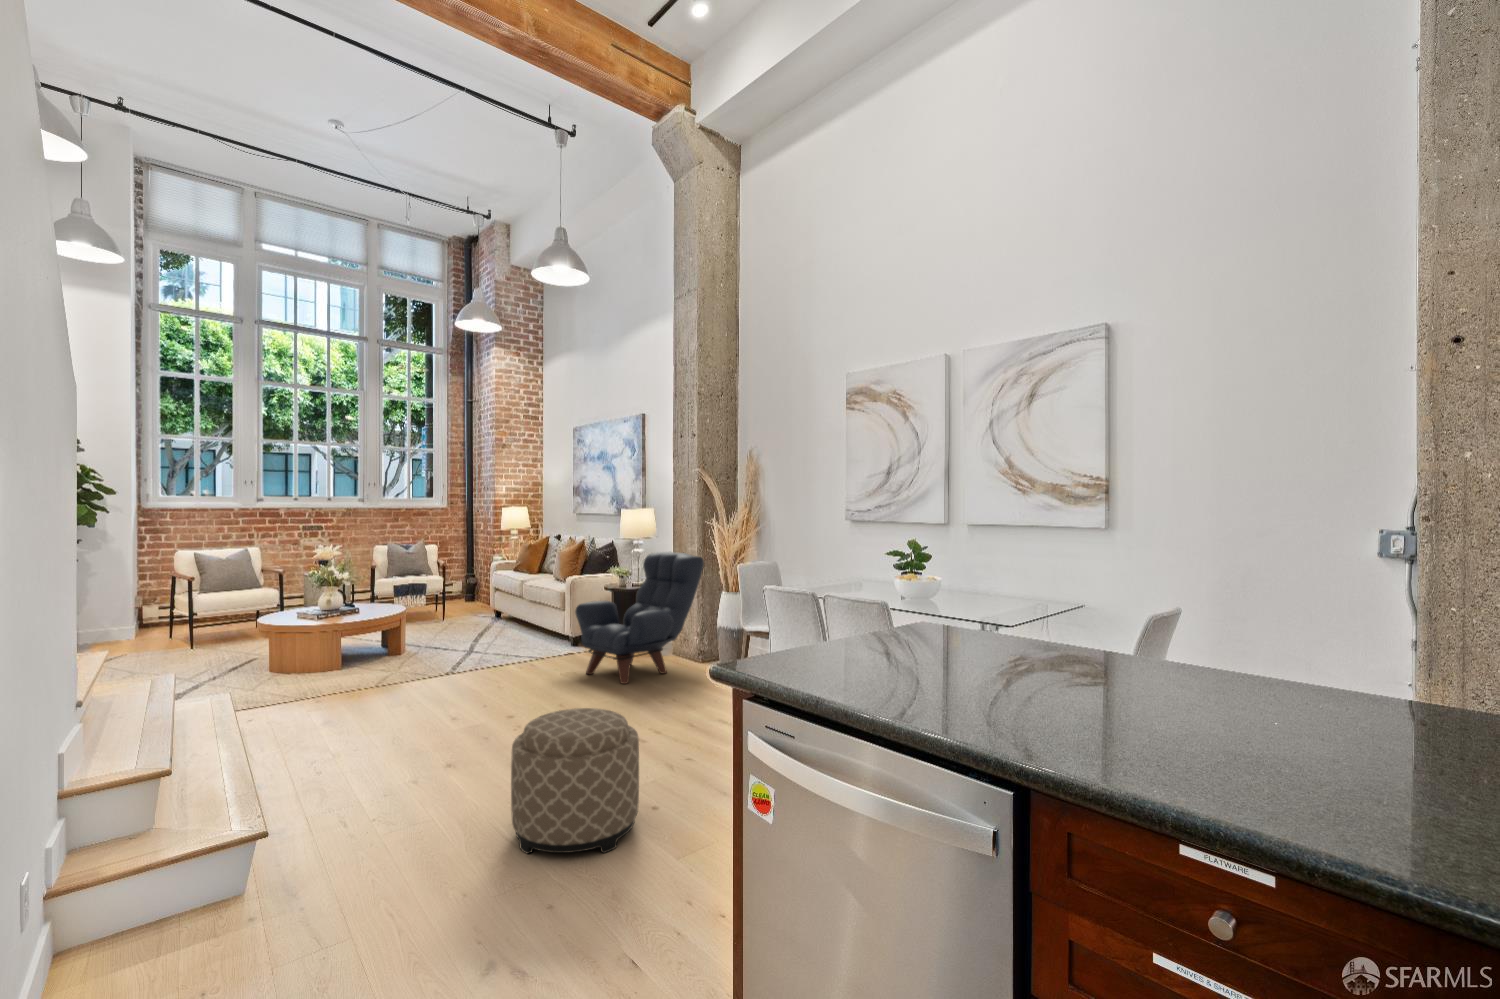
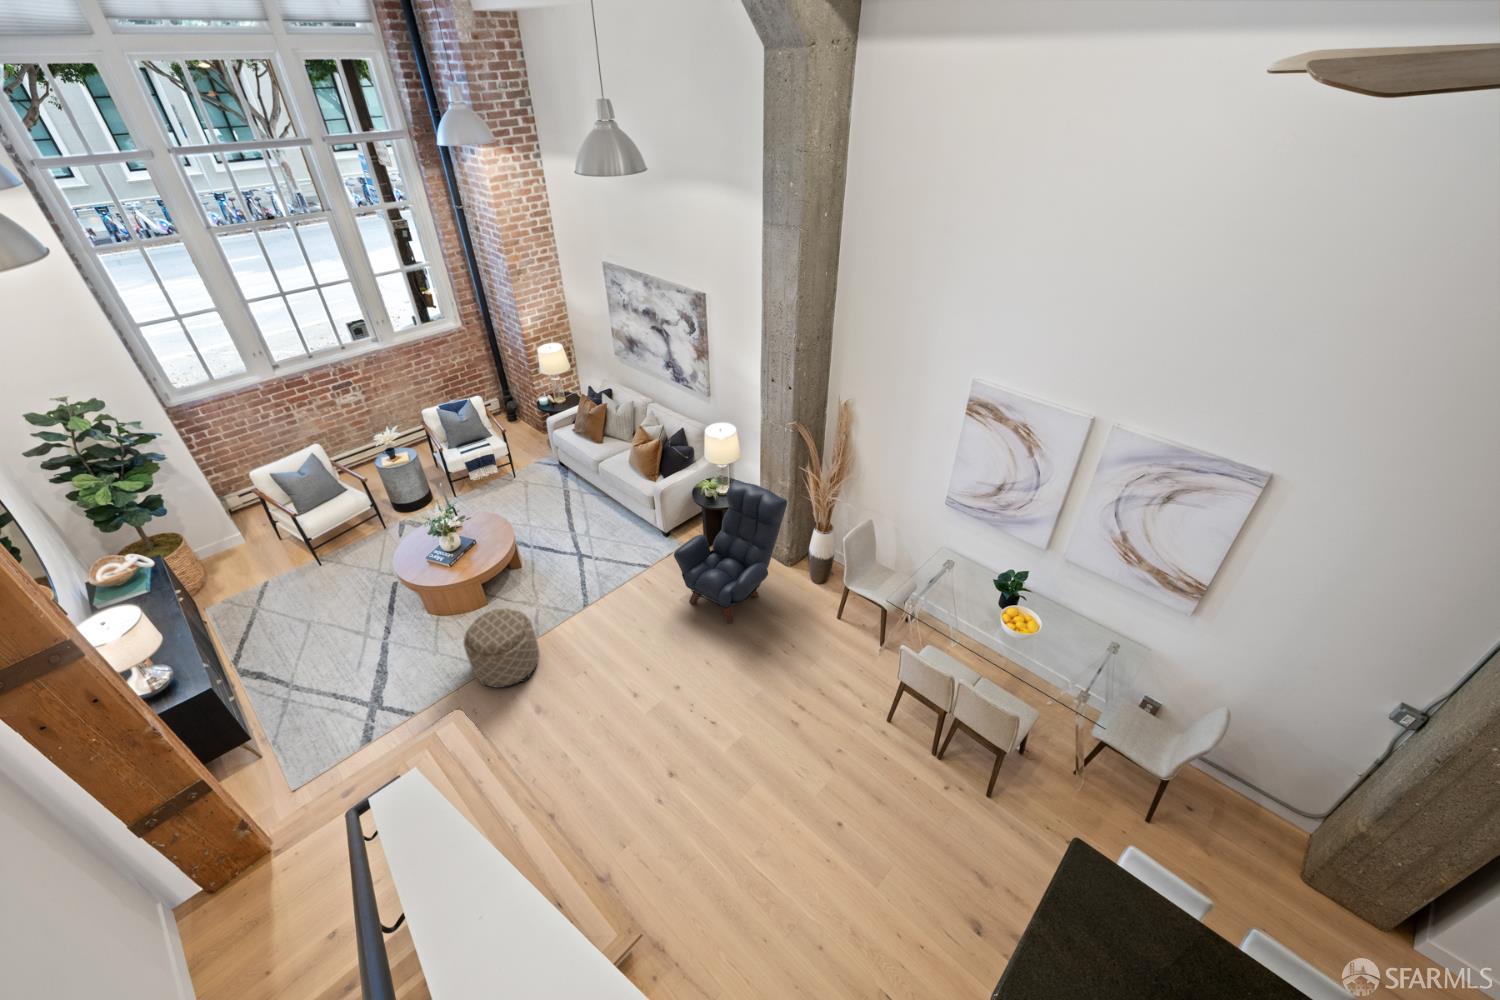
ottoman: present [511,708,639,854] -> present [464,609,540,688]

